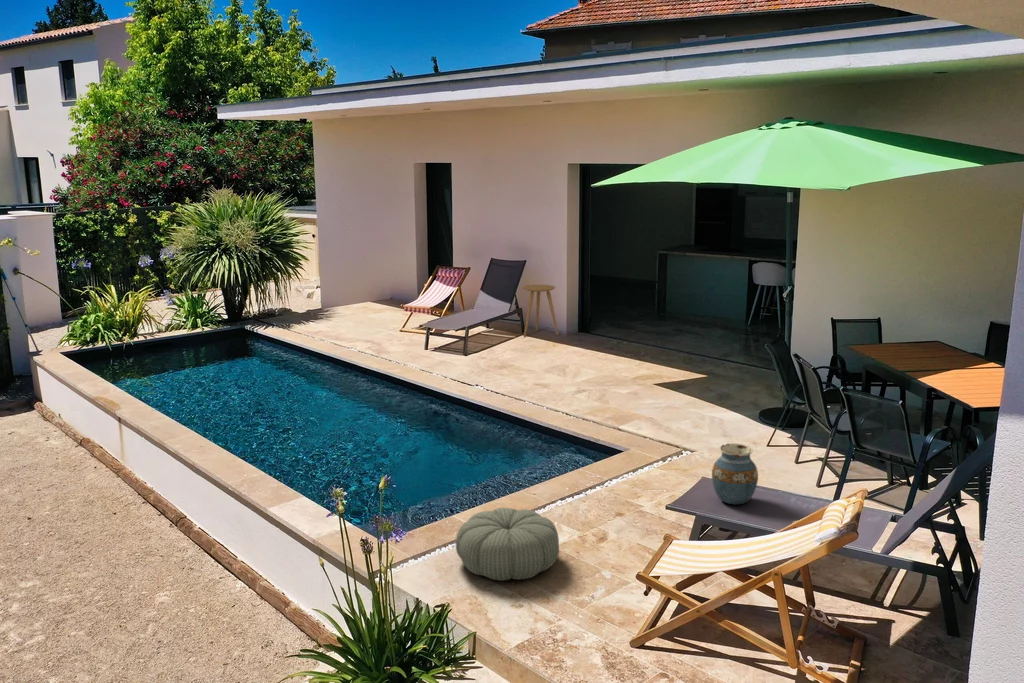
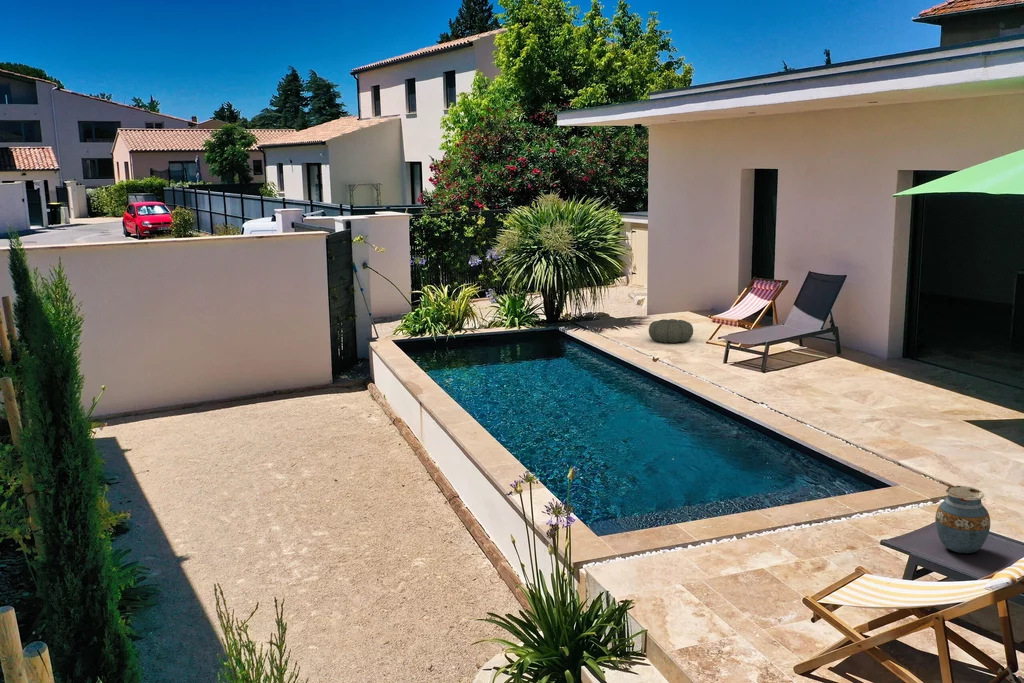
side table: present [523,285,558,337] -> none [835,300,876,357]
pouf: present [456,508,559,581] -> present [649,319,693,343]

